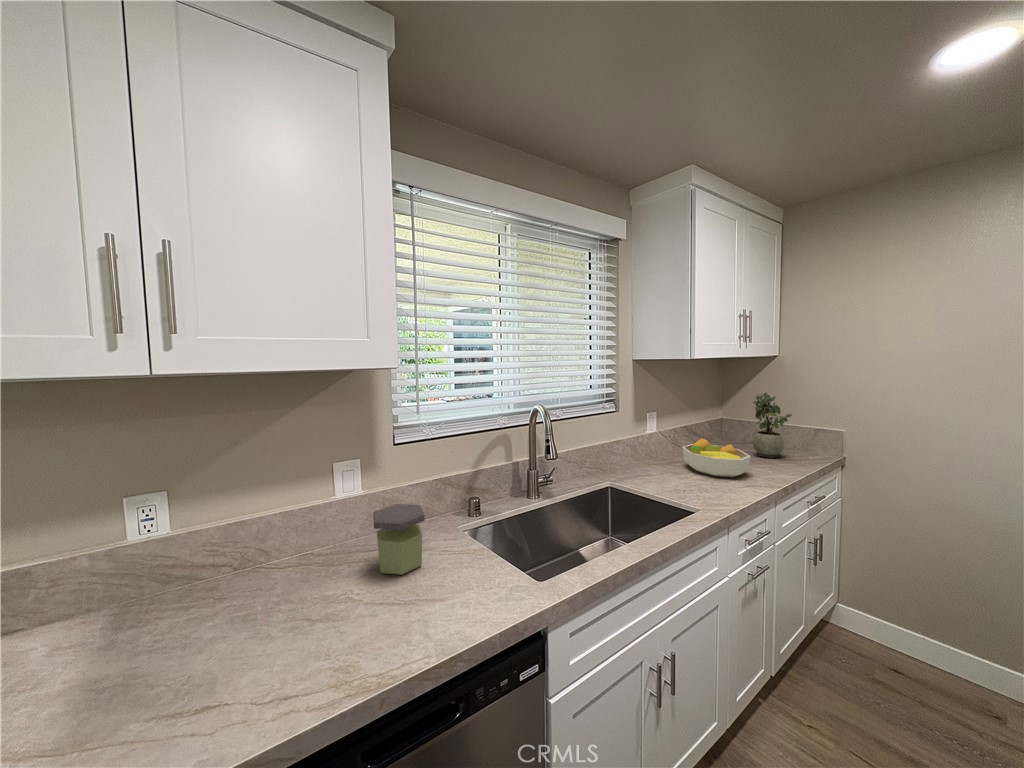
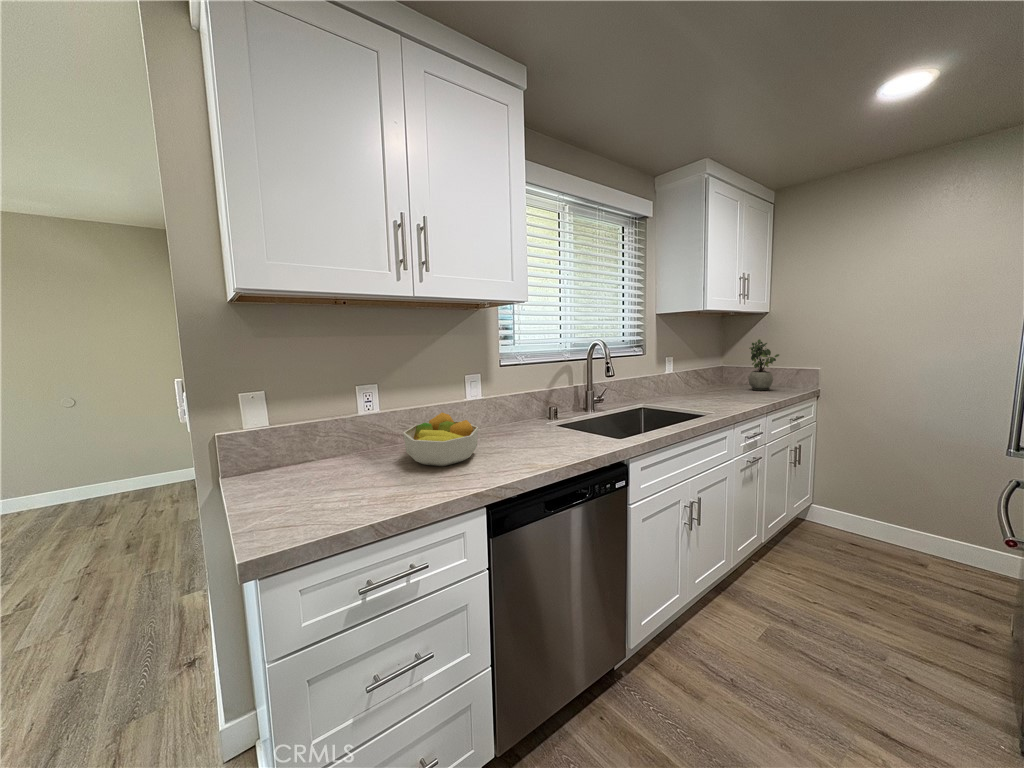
fruit bowl: present [682,438,751,477] -> present [403,413,478,466]
jar: present [373,504,425,575] -> none [505,398,541,439]

